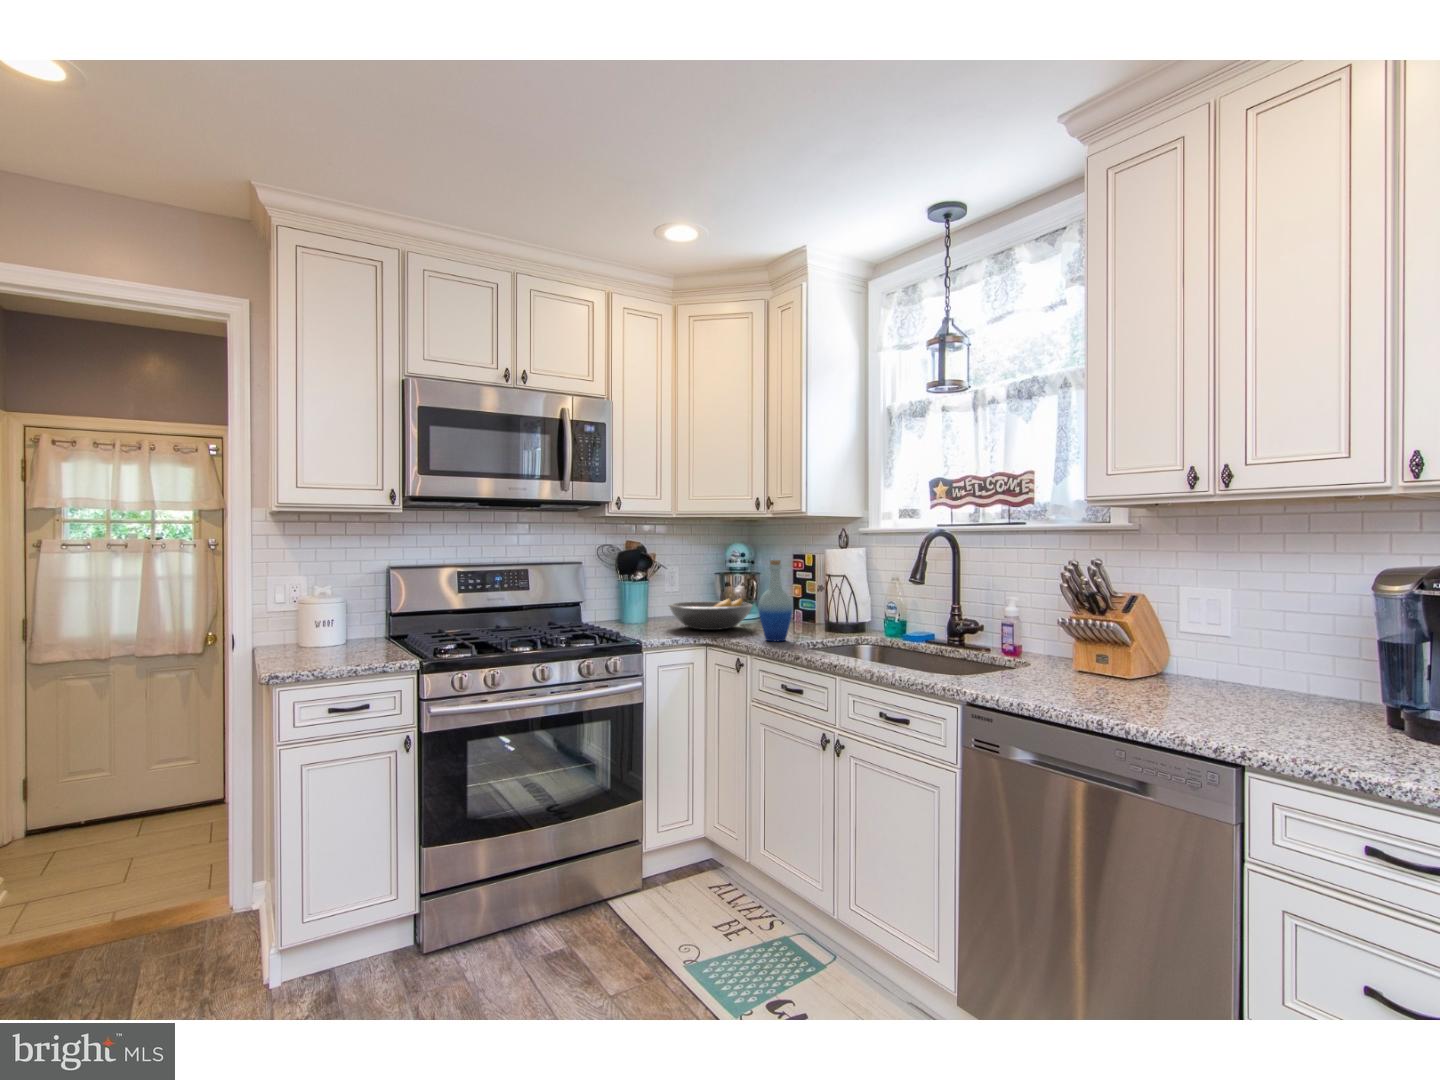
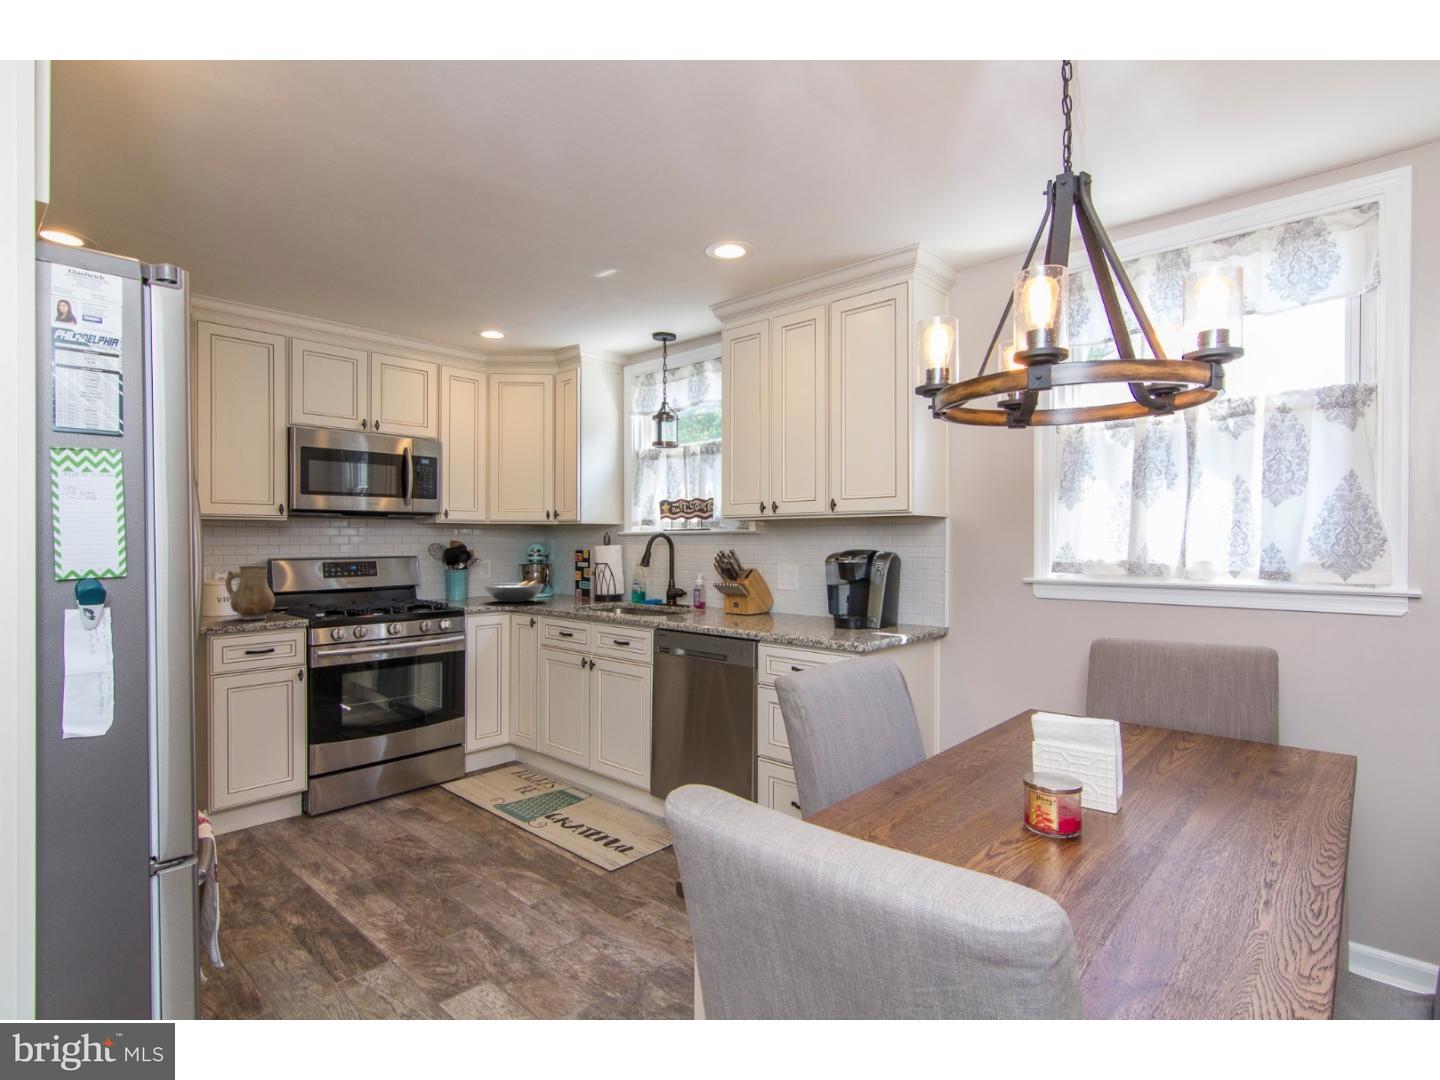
bottle: present [758,560,793,641] -> none [546,553,569,607]
ceramic pitcher: none [312,577,378,657] -> present [225,566,275,620]

